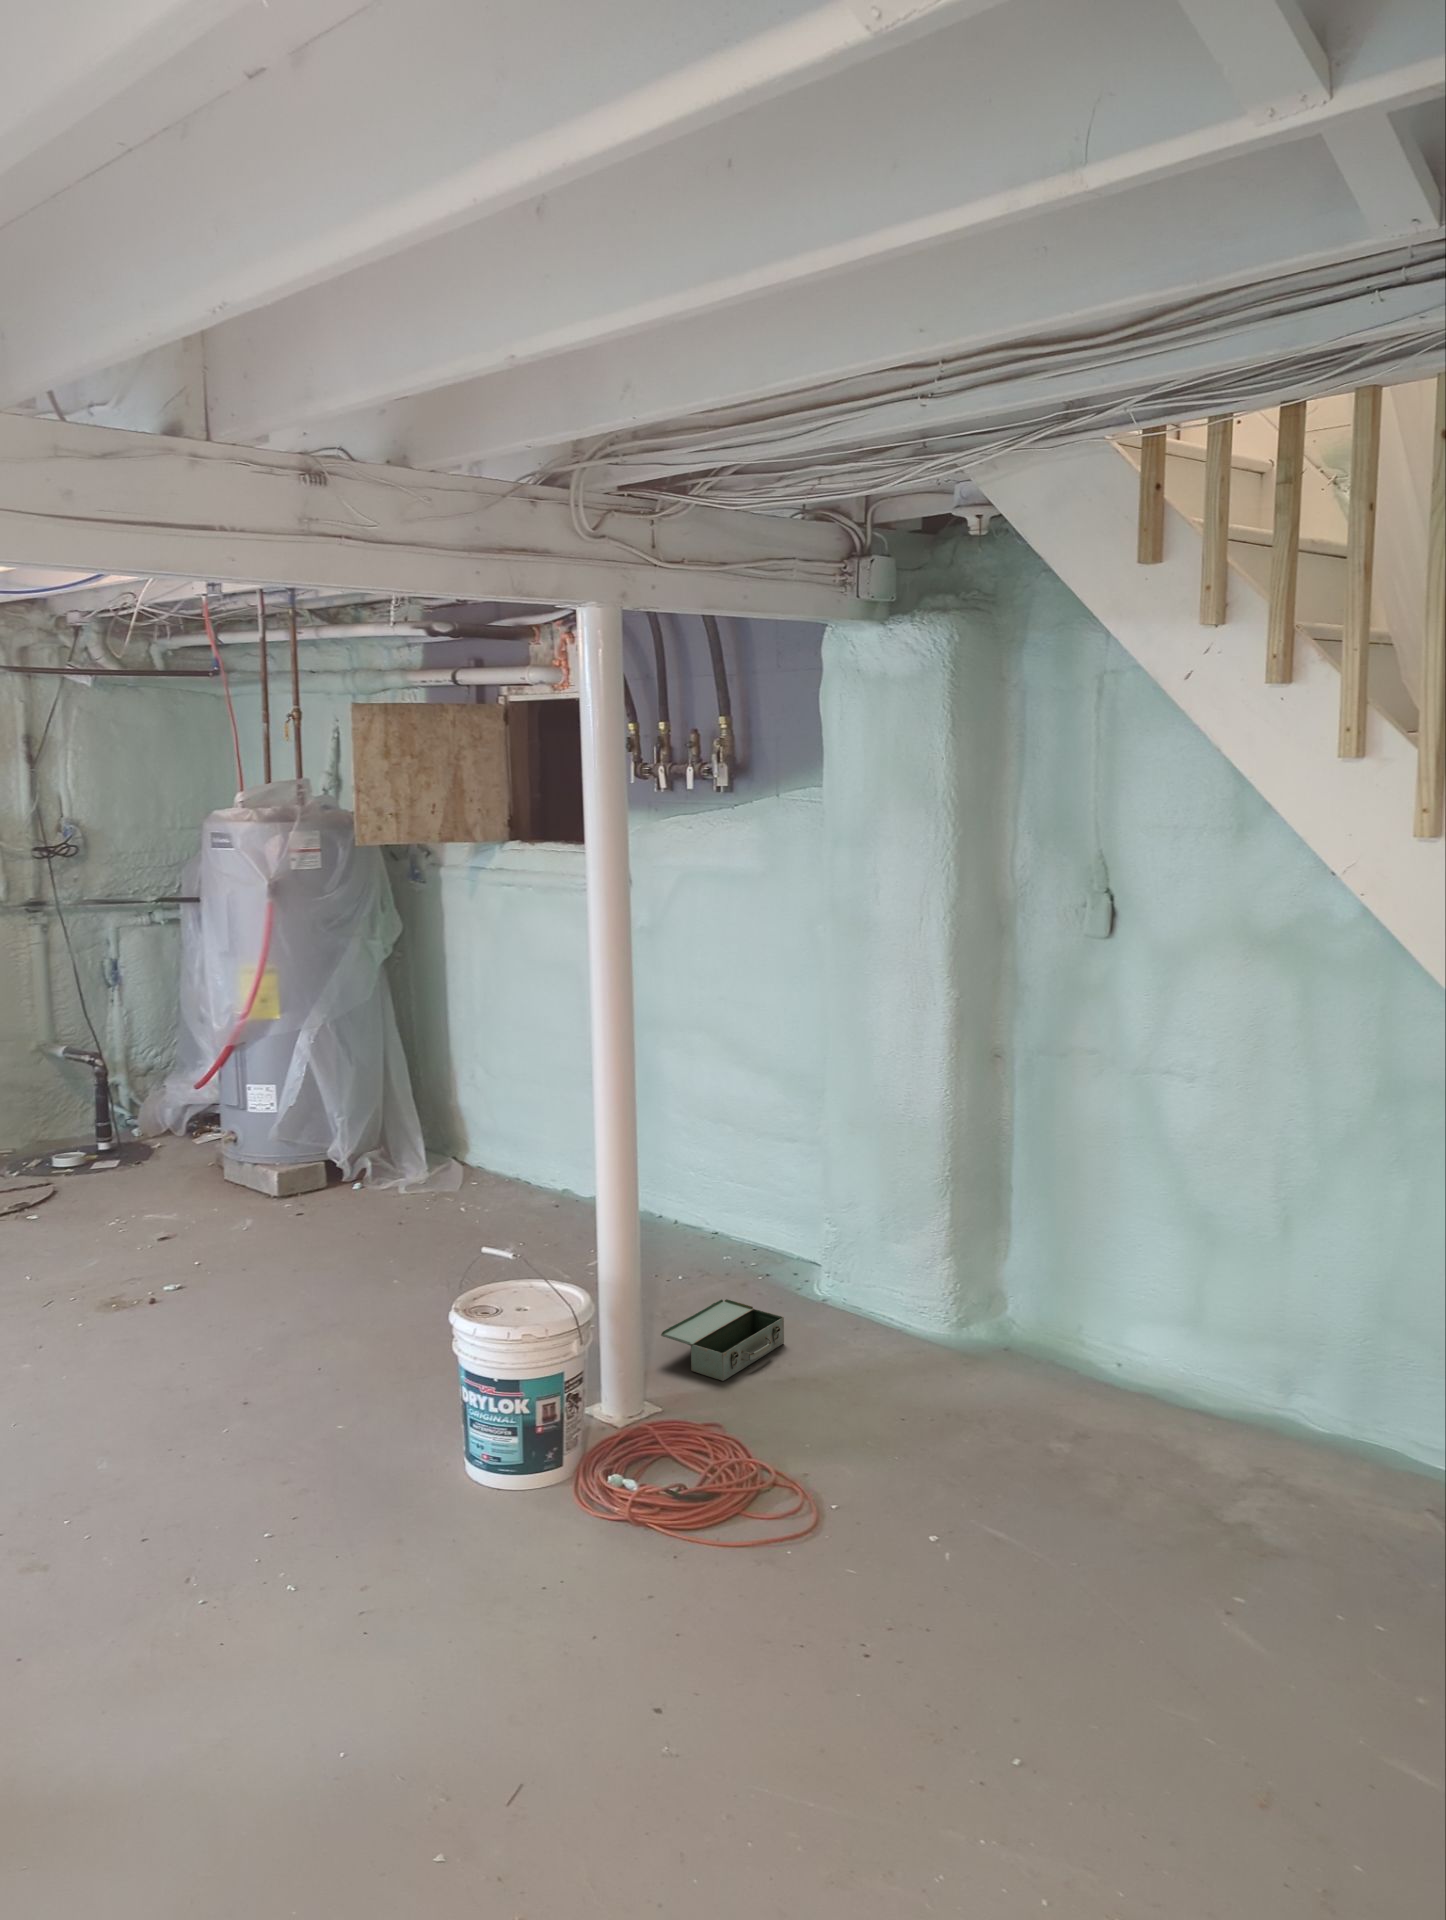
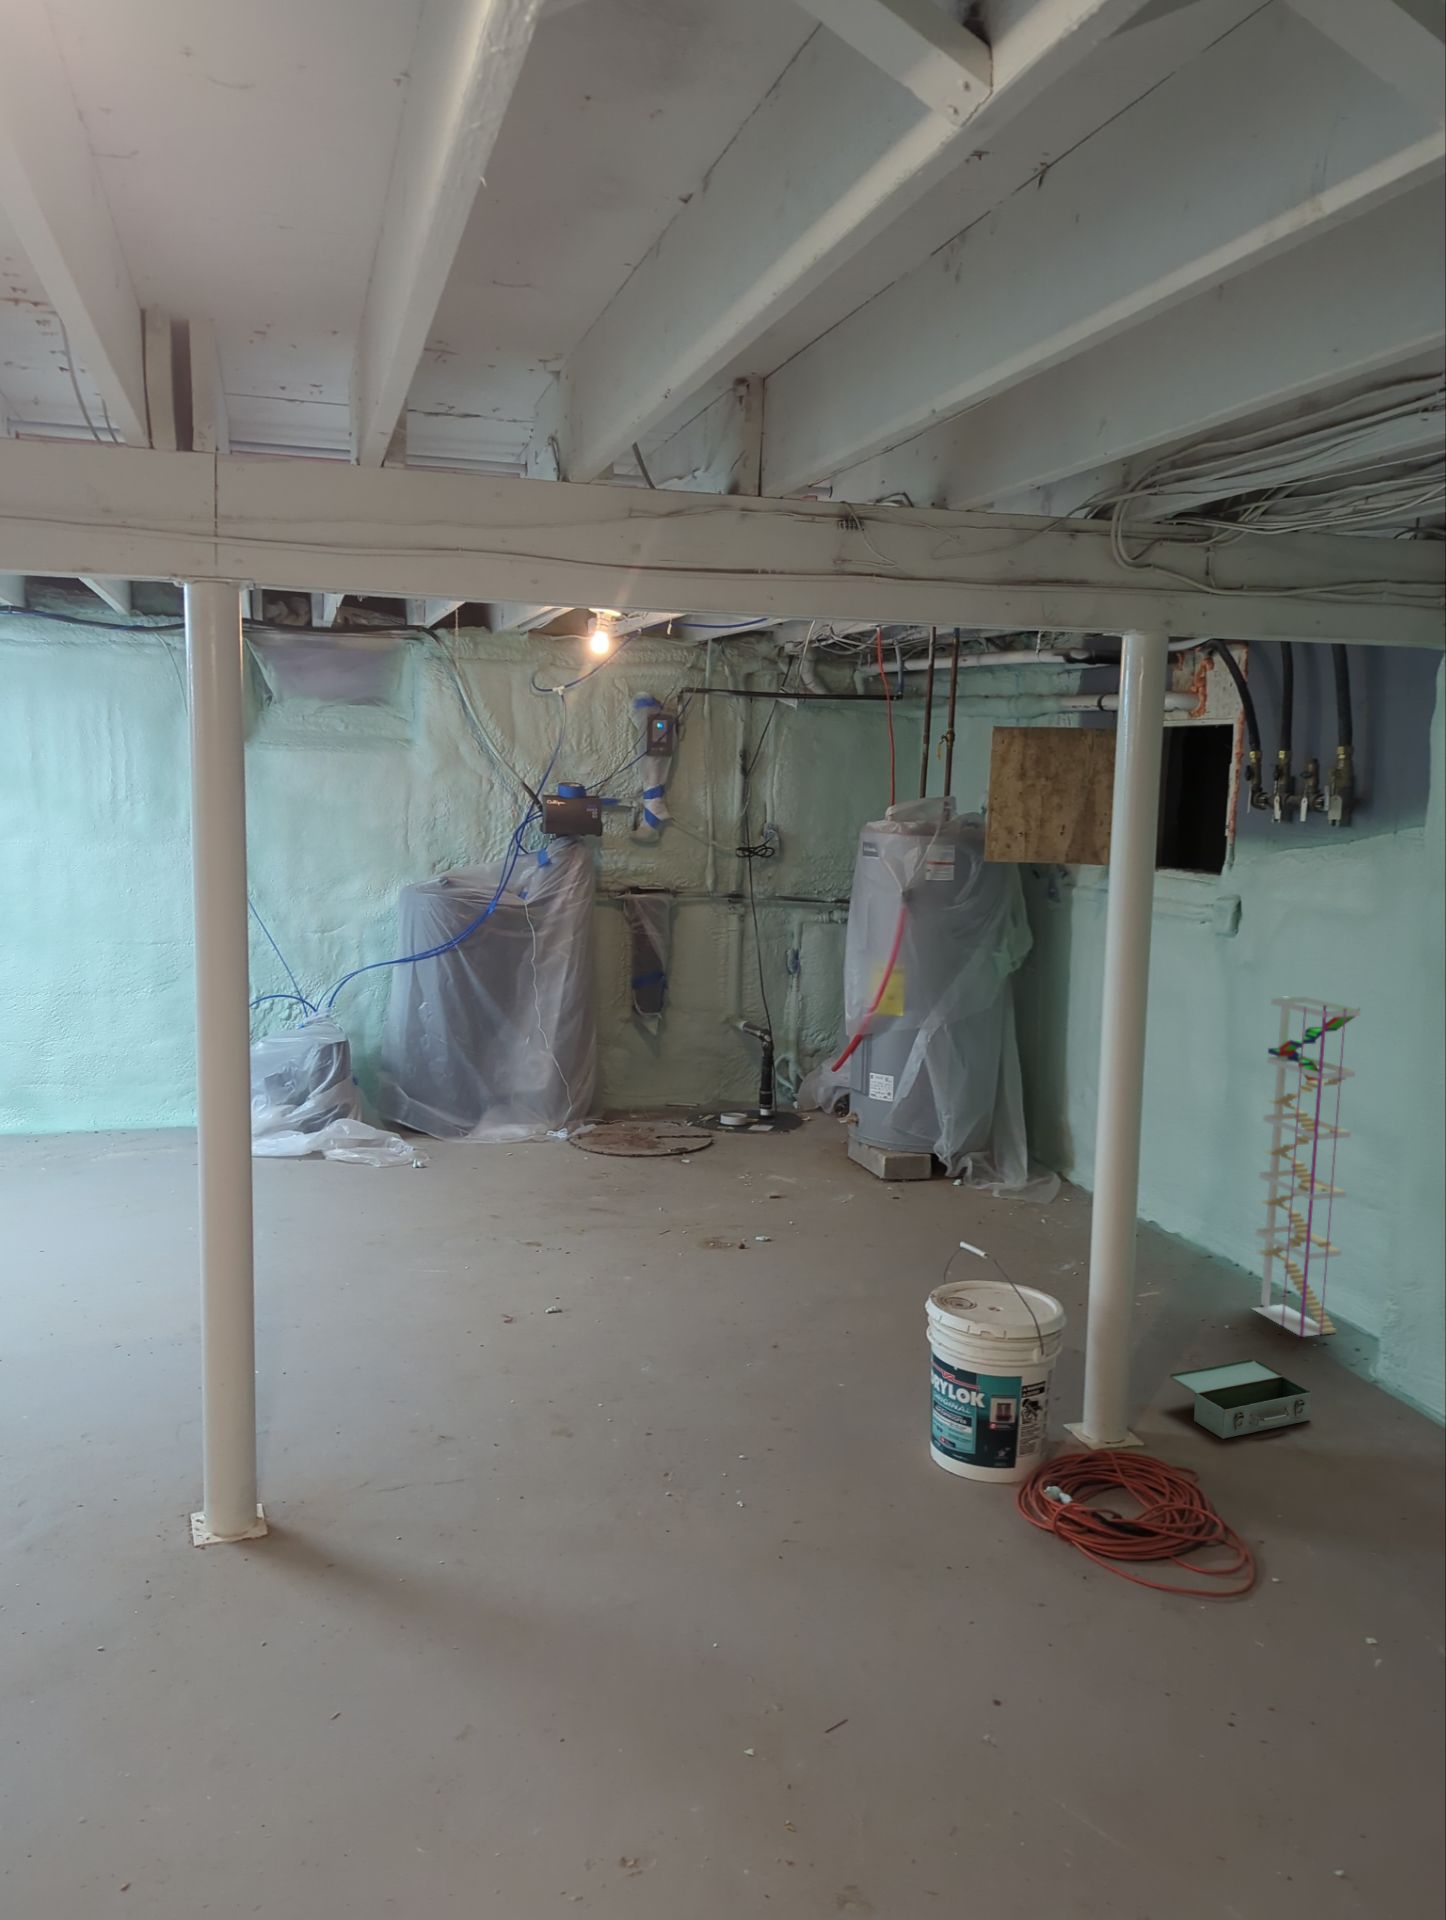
shelving unit: none [682,953,766,1268] -> present [1253,997,1360,1337]

